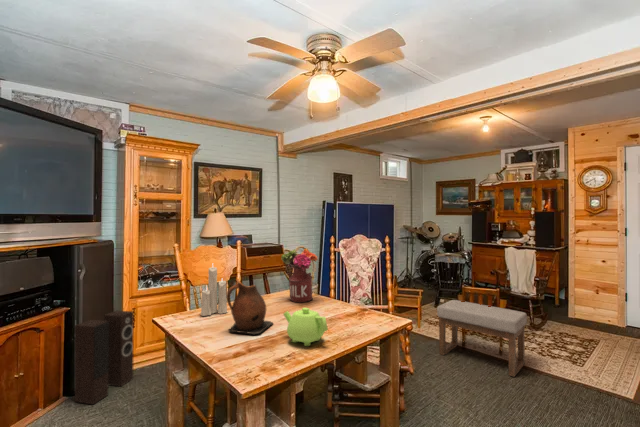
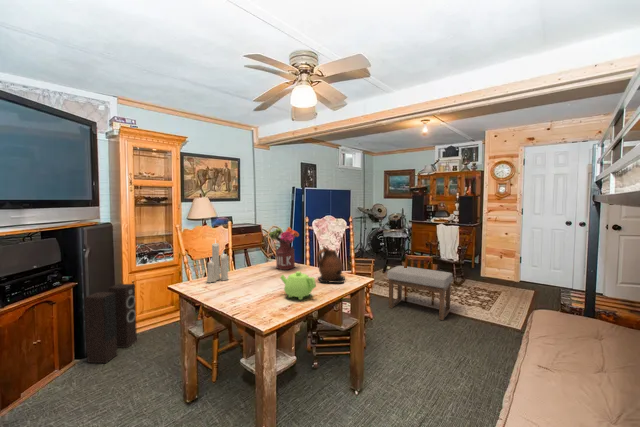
ceramic pitcher: present [227,280,273,335] -> present [317,246,344,283]

